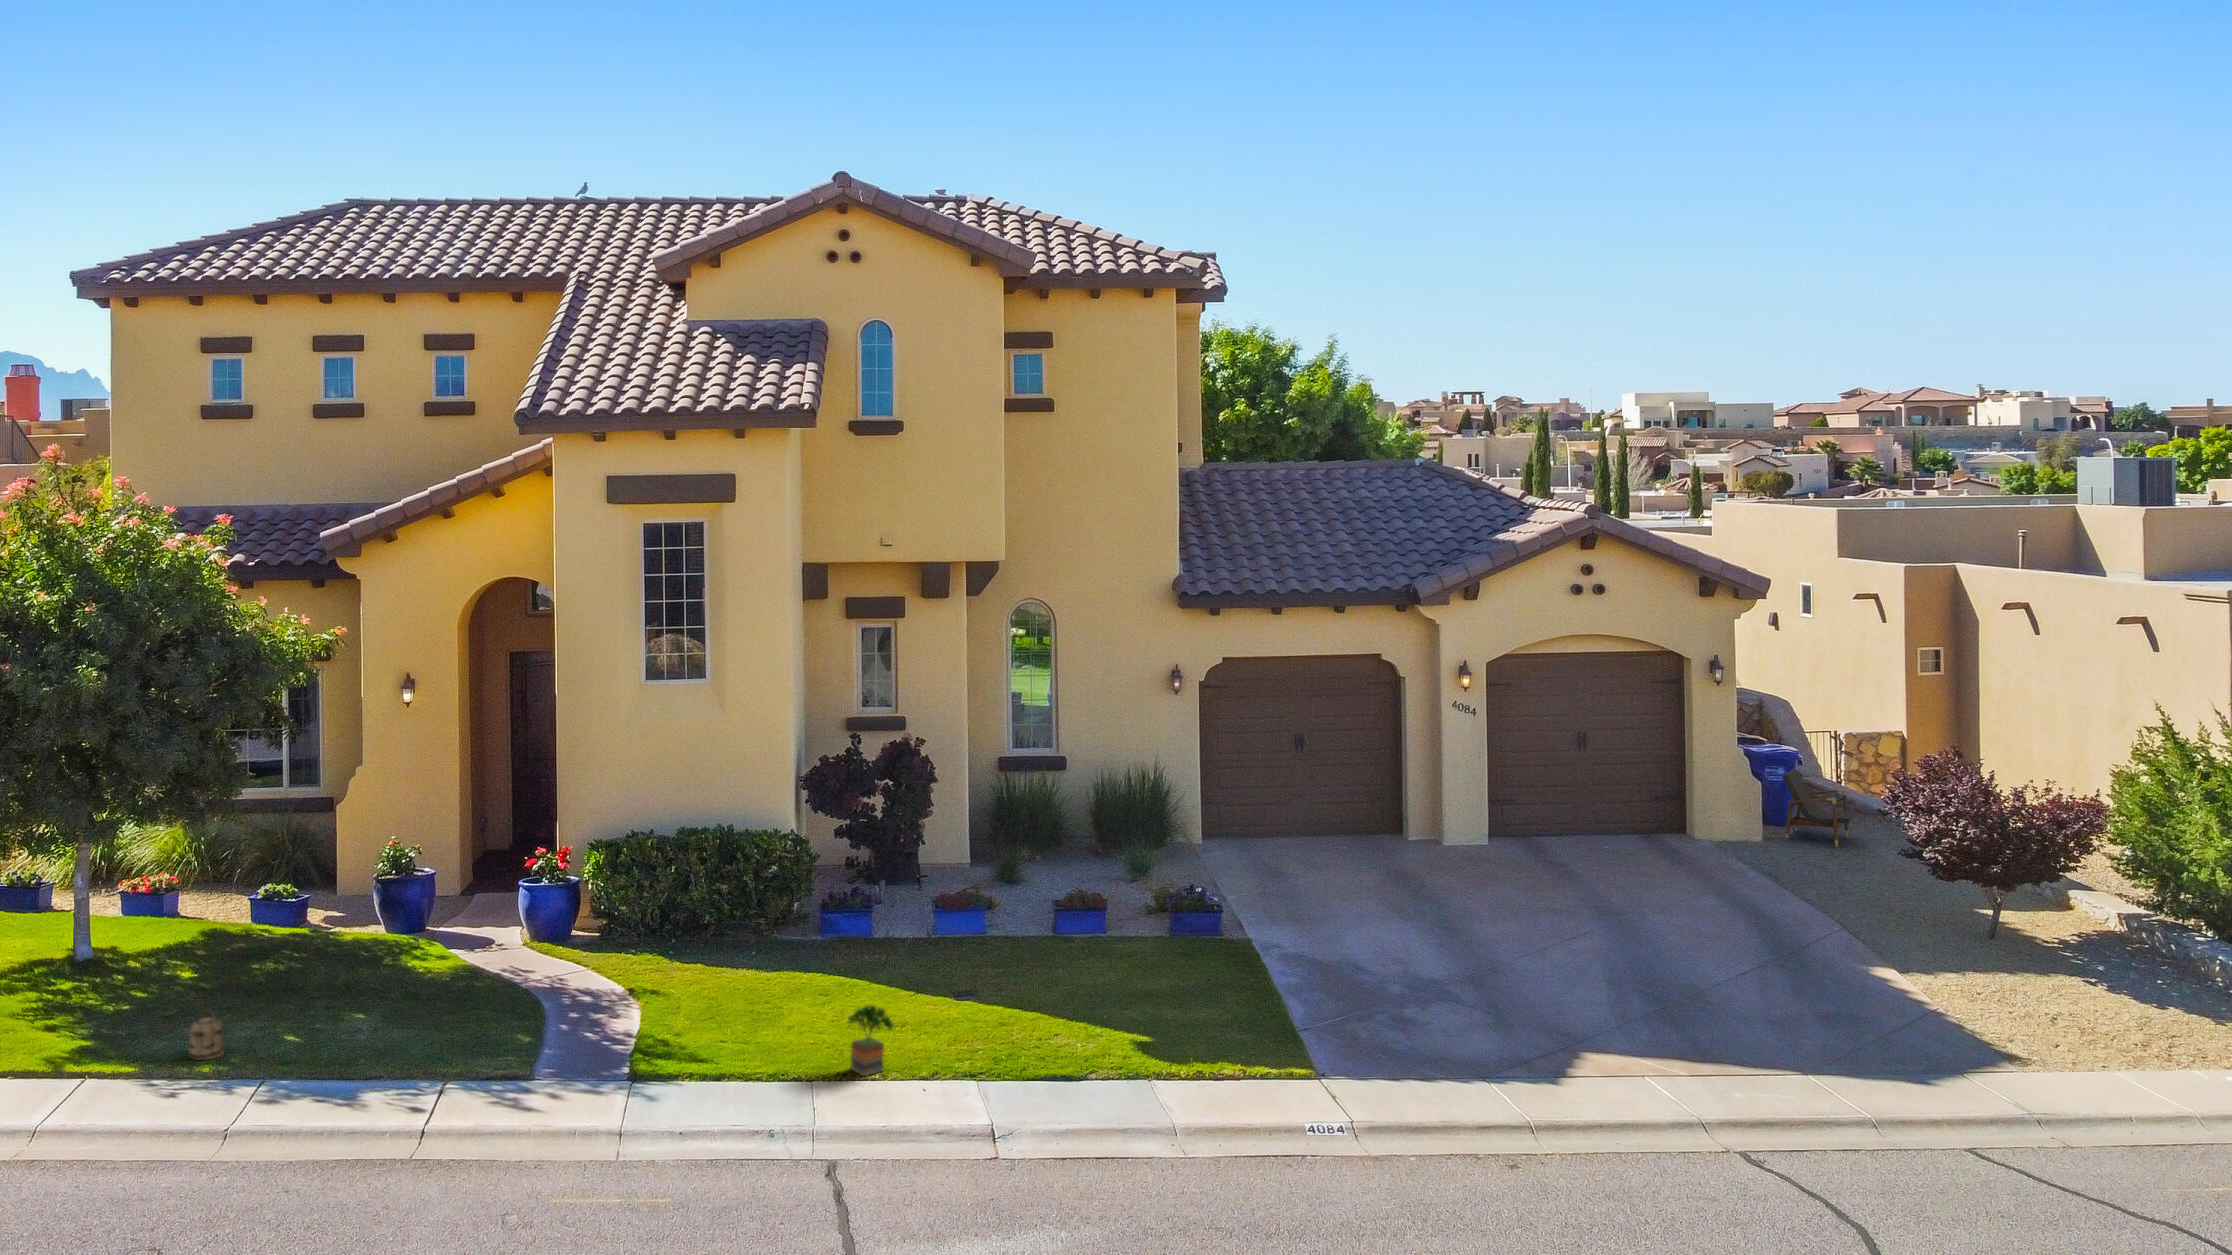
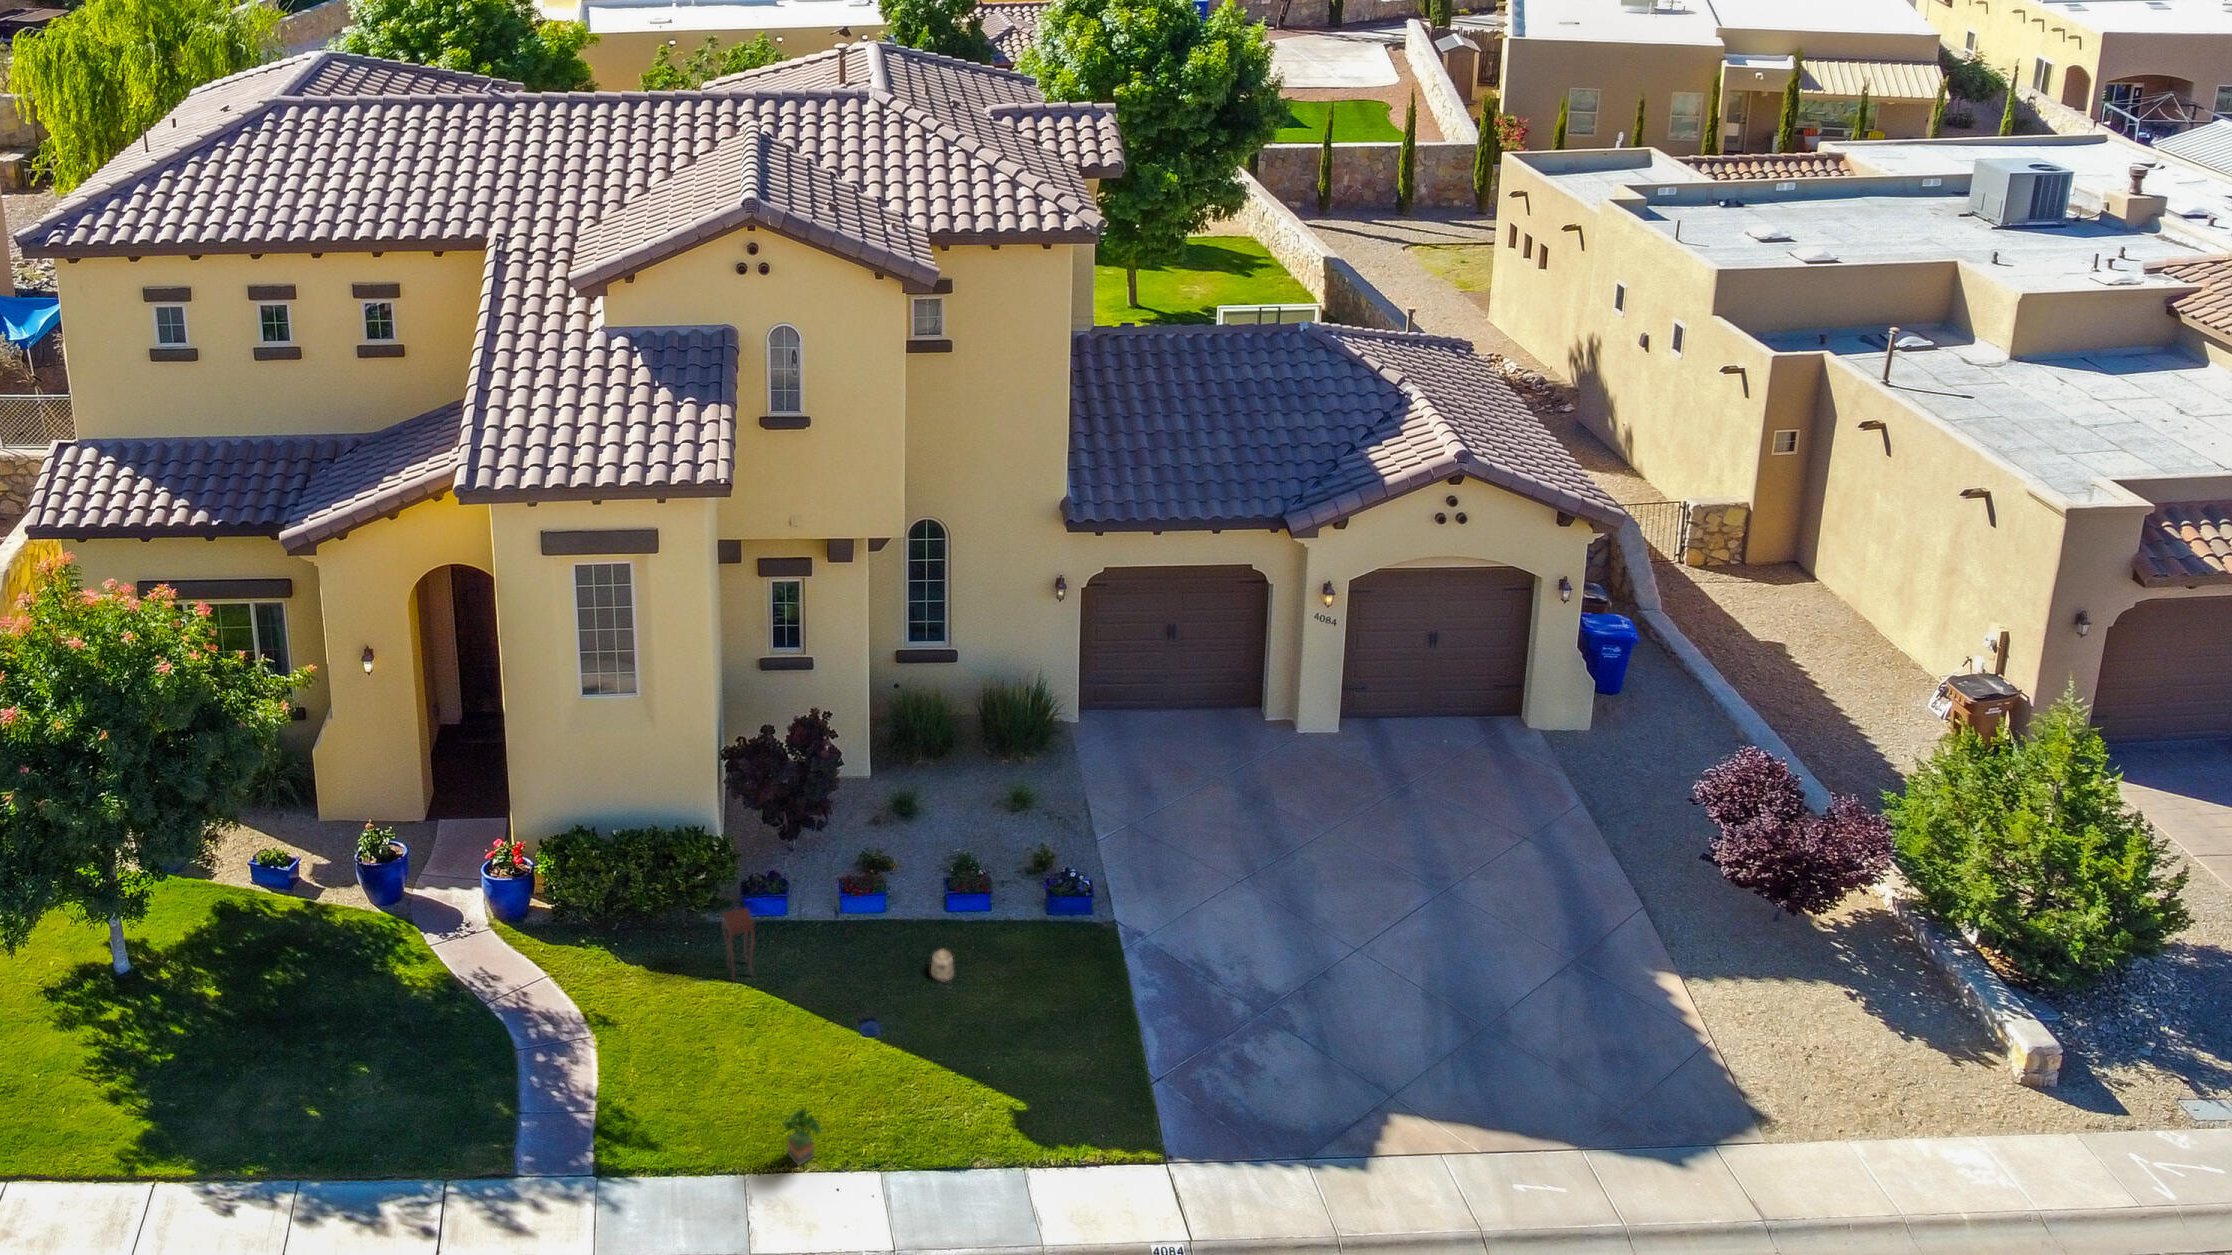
lounge chair: present [1782,769,1858,847] -> none [1608,638,1678,721]
side table: none [783,880,822,971] -> present [723,908,755,977]
basket: present [188,1015,224,1060] -> present [931,949,954,981]

